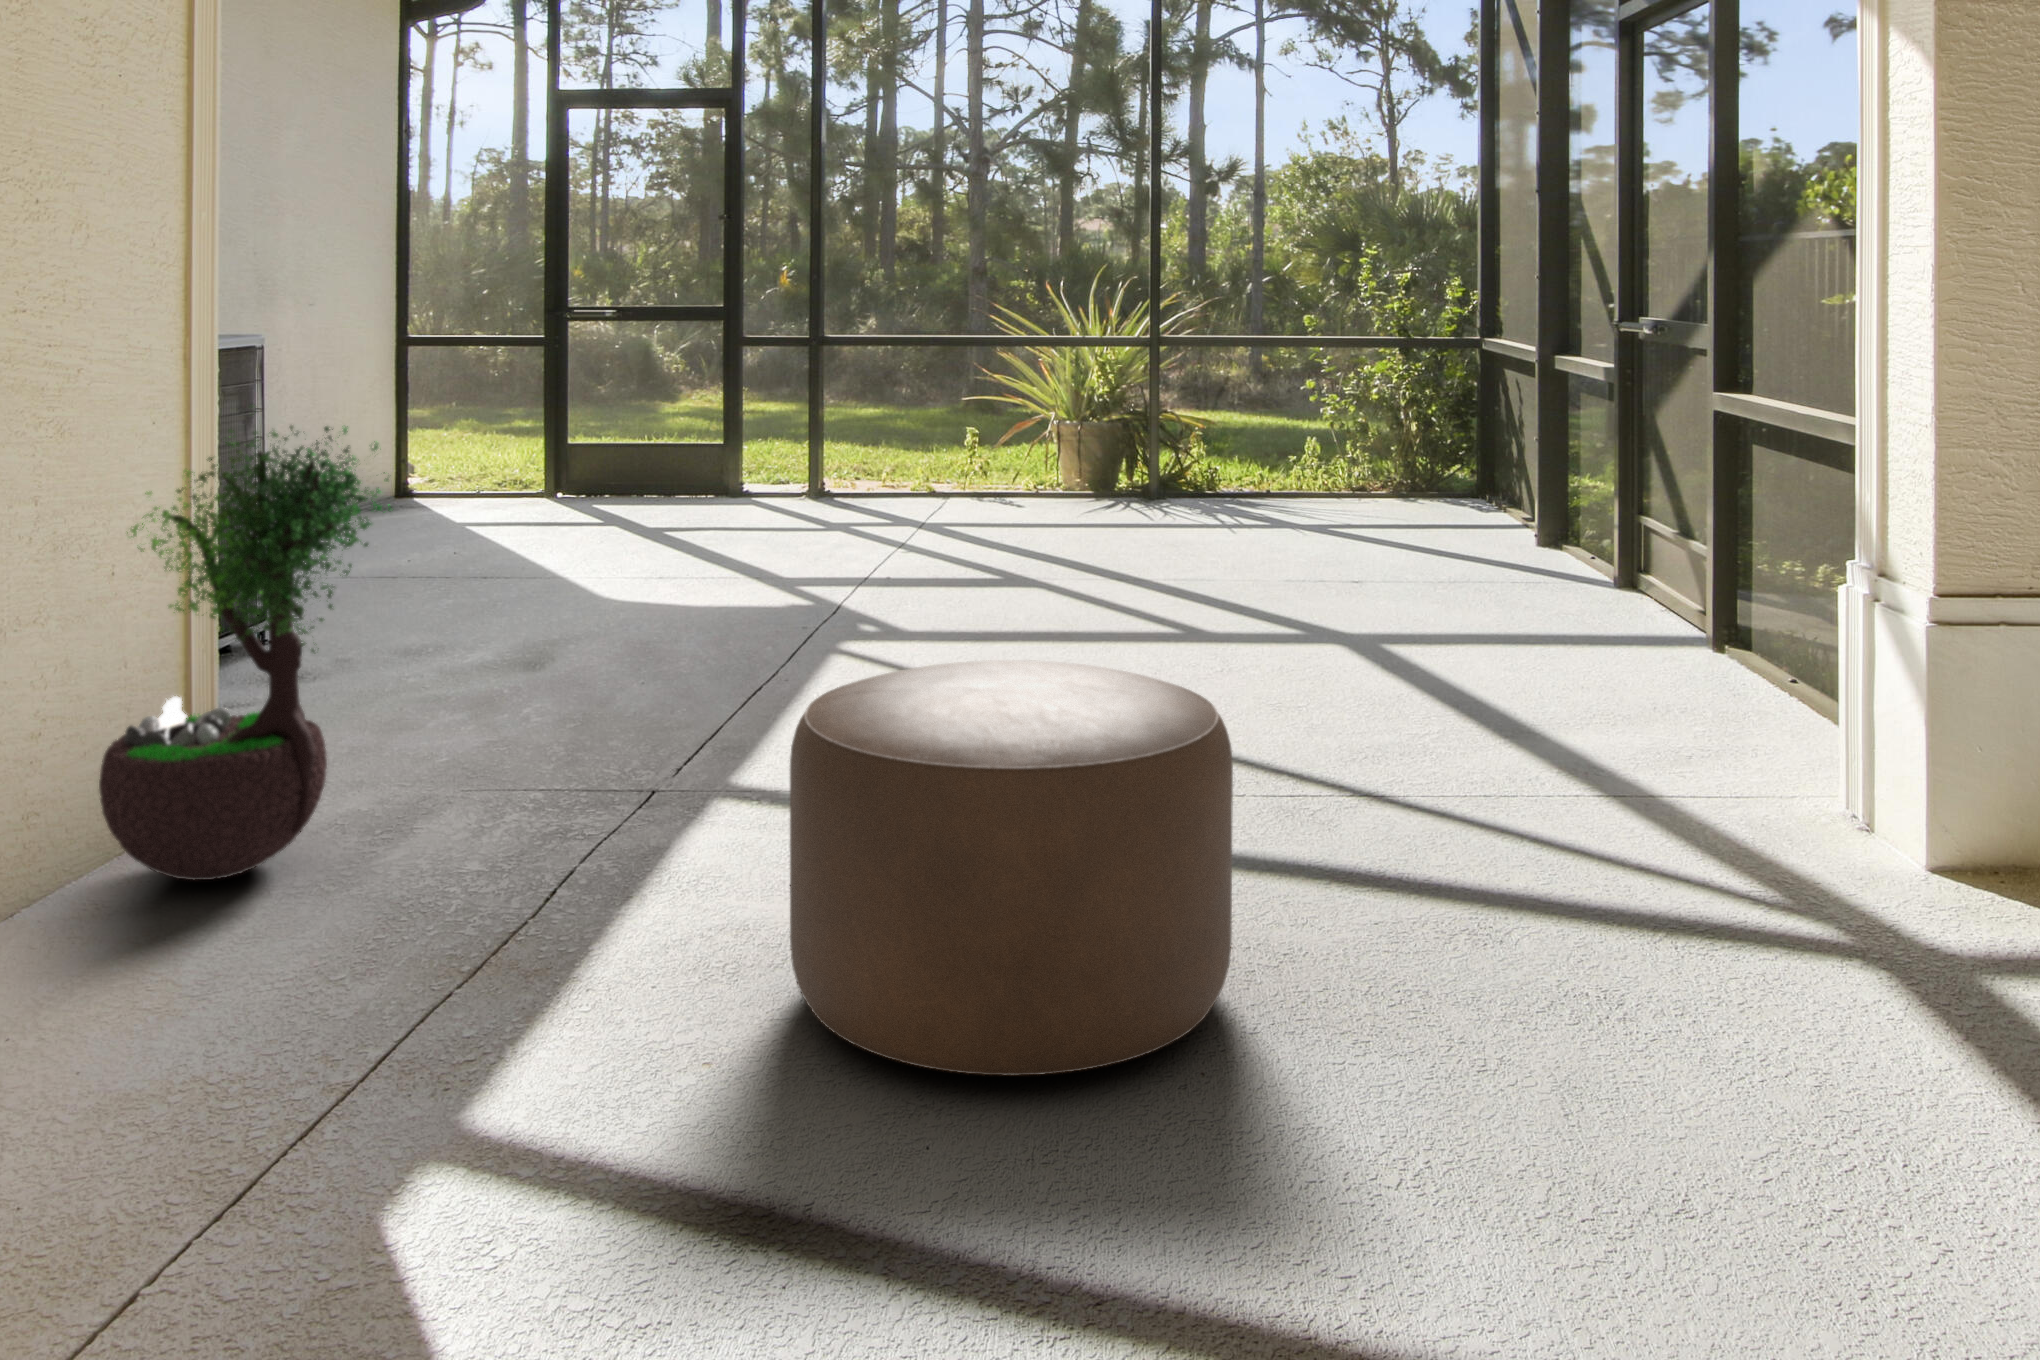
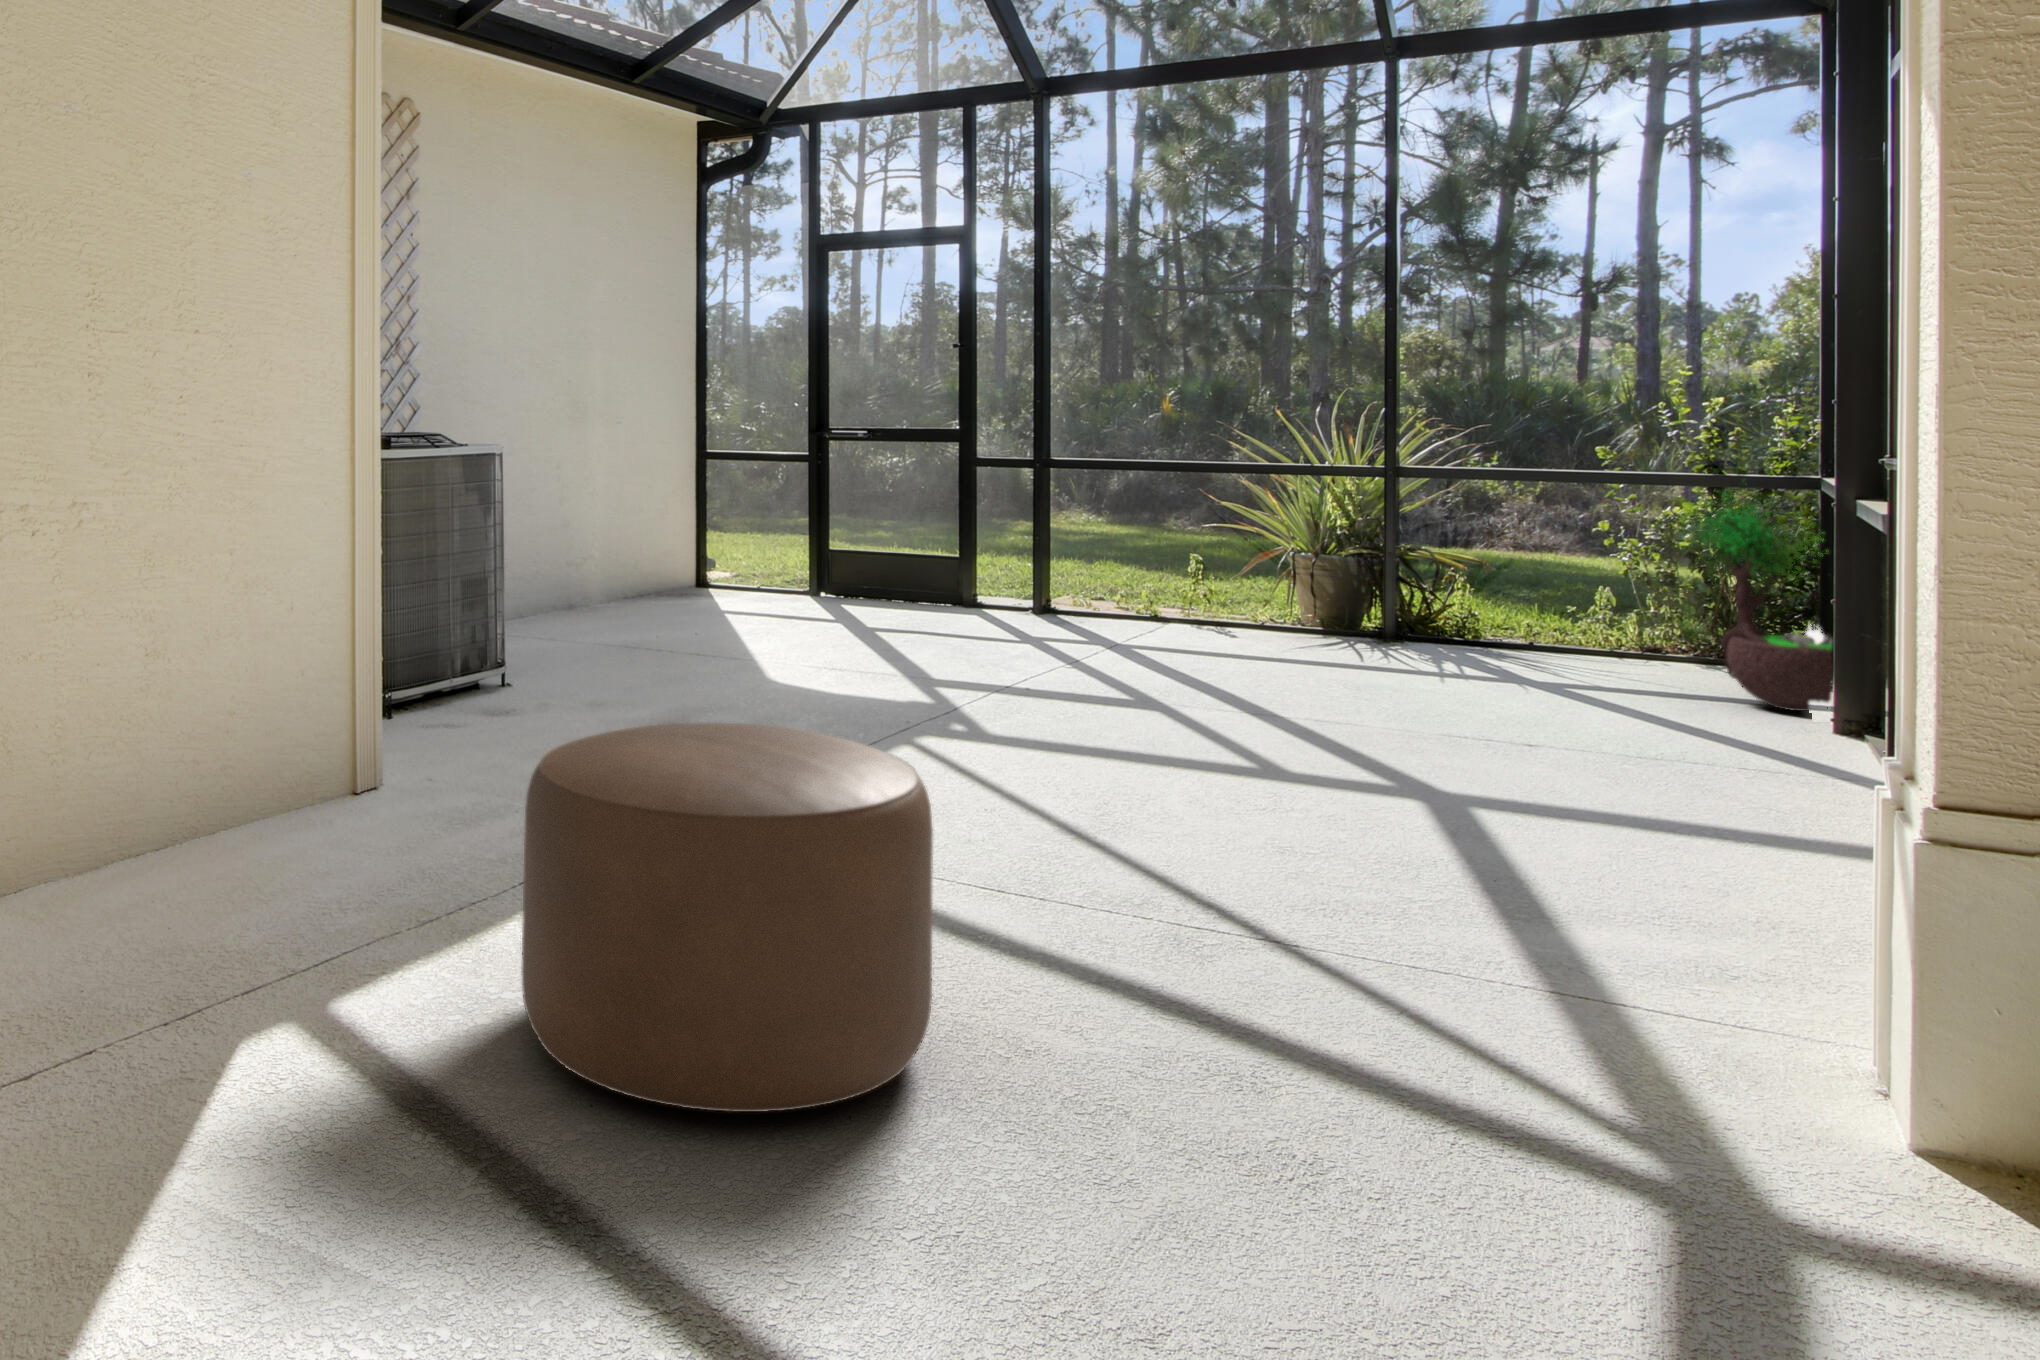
potted tree: present [99,426,391,880] -> present [1682,492,1833,711]

